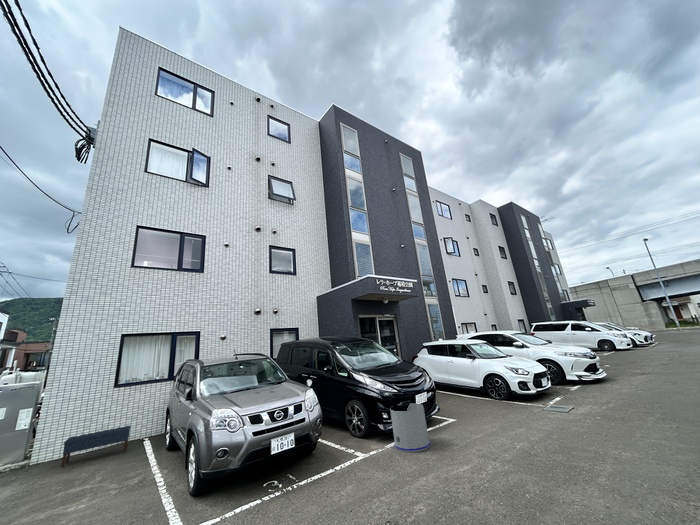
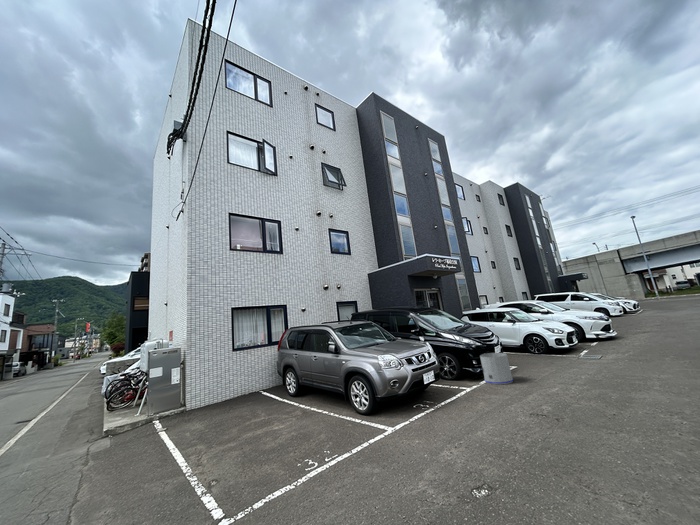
bench: present [61,426,131,467] -> none [215,379,259,409]

